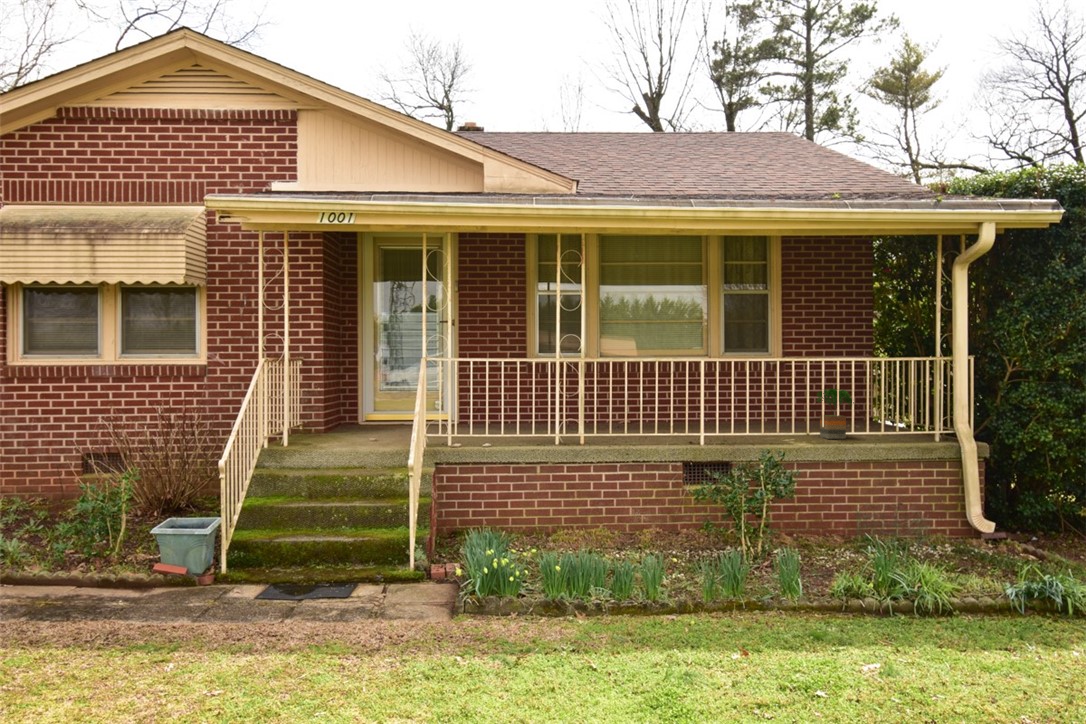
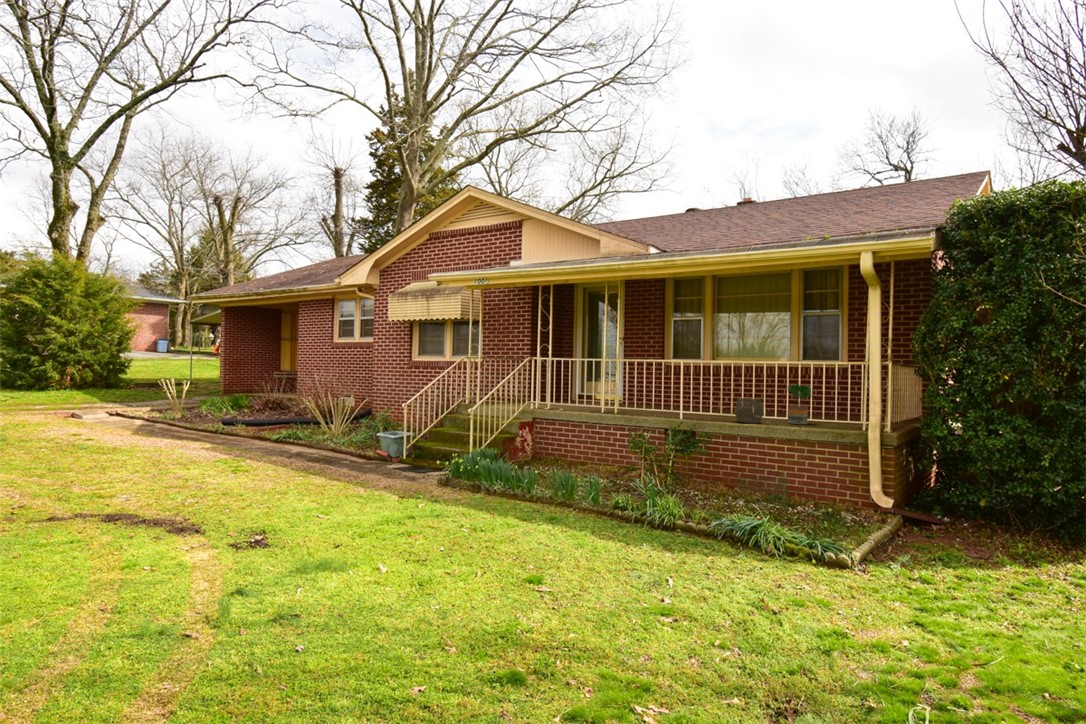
woven basket: none [771,410,809,444] -> present [735,398,763,423]

